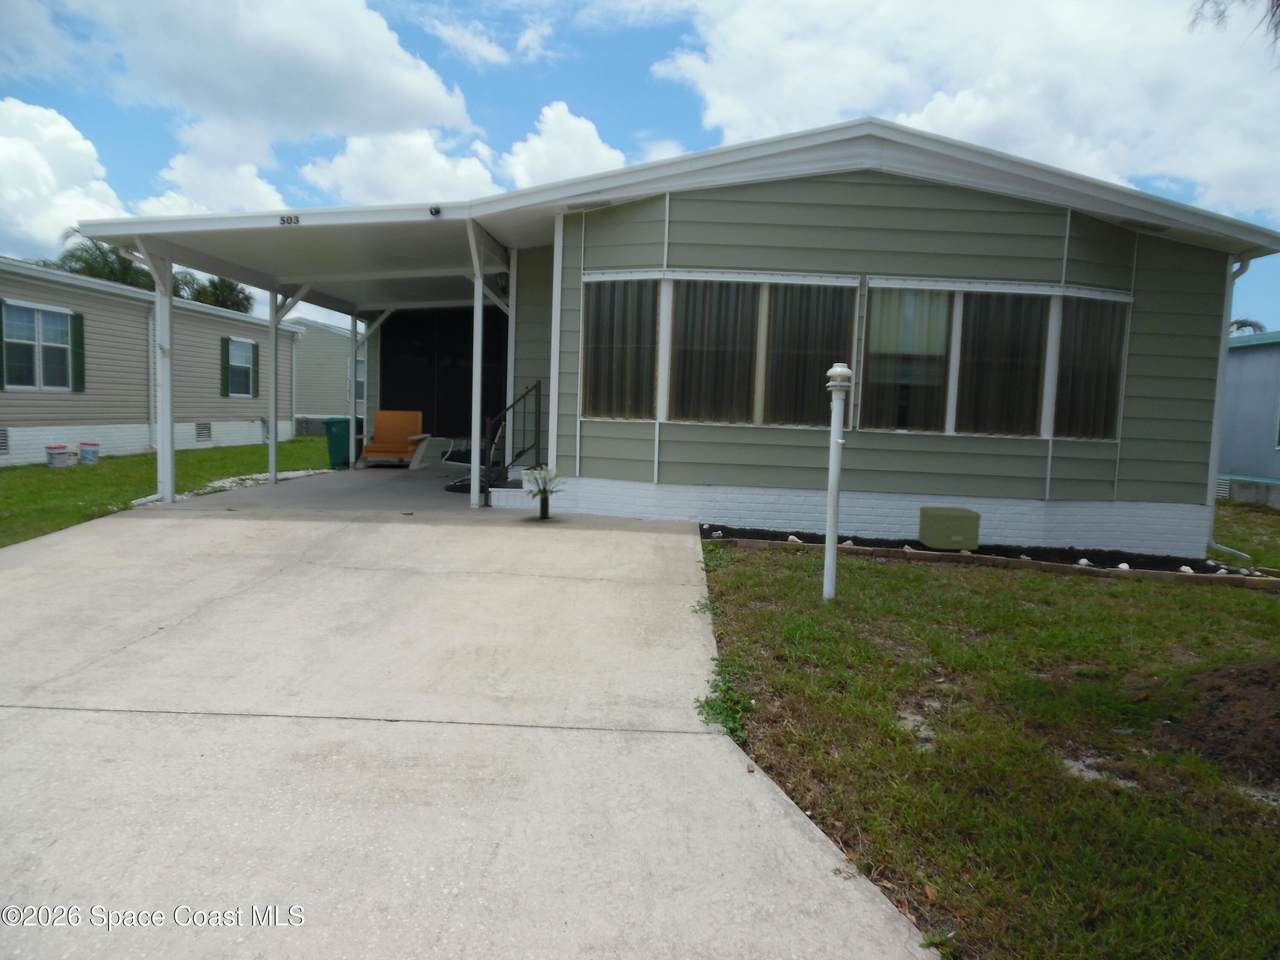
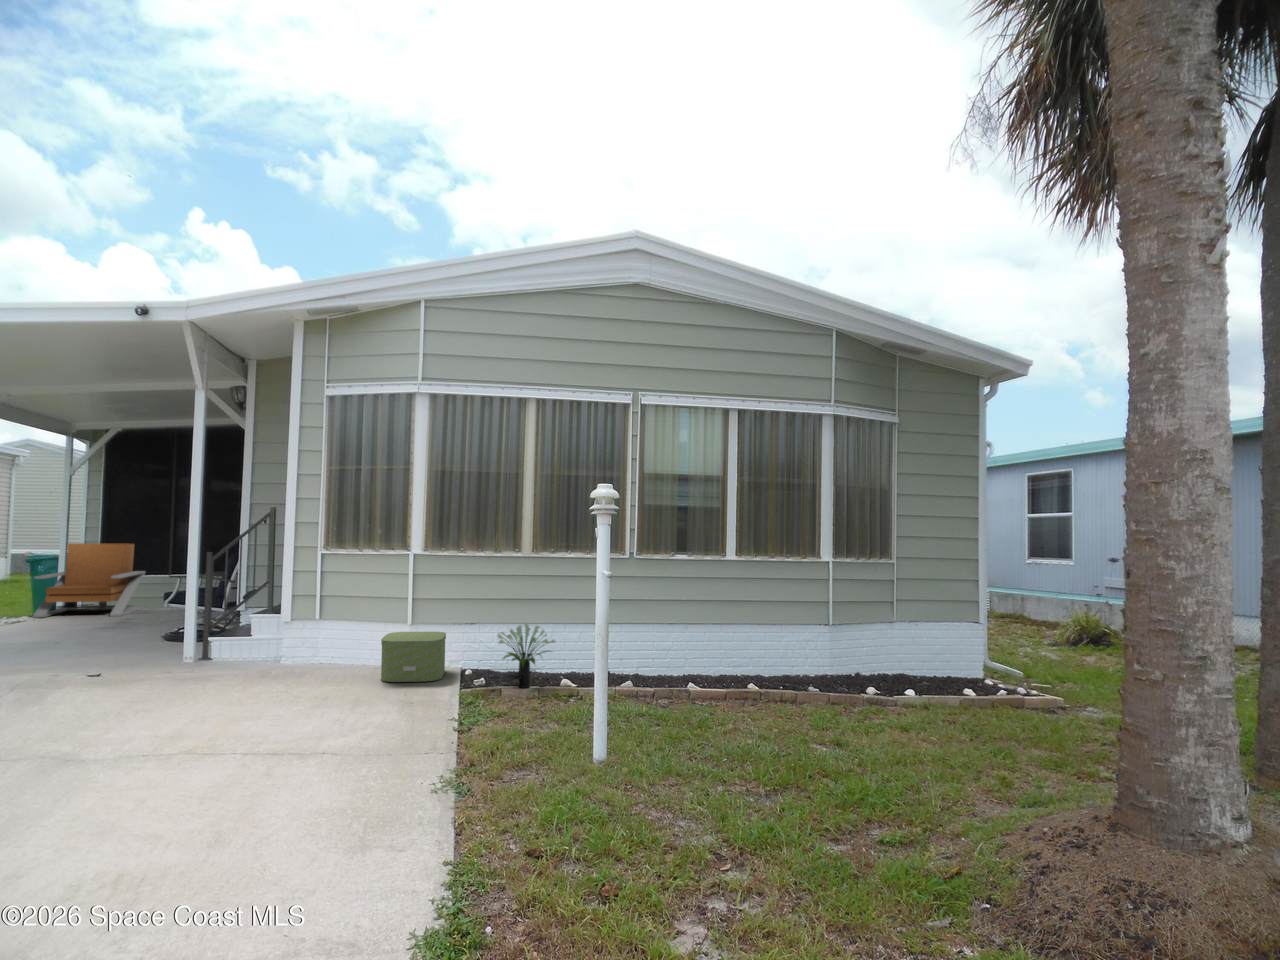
potted plant: present [520,465,568,518] -> present [498,623,555,688]
storage box: present [918,507,981,550] -> present [381,632,446,682]

